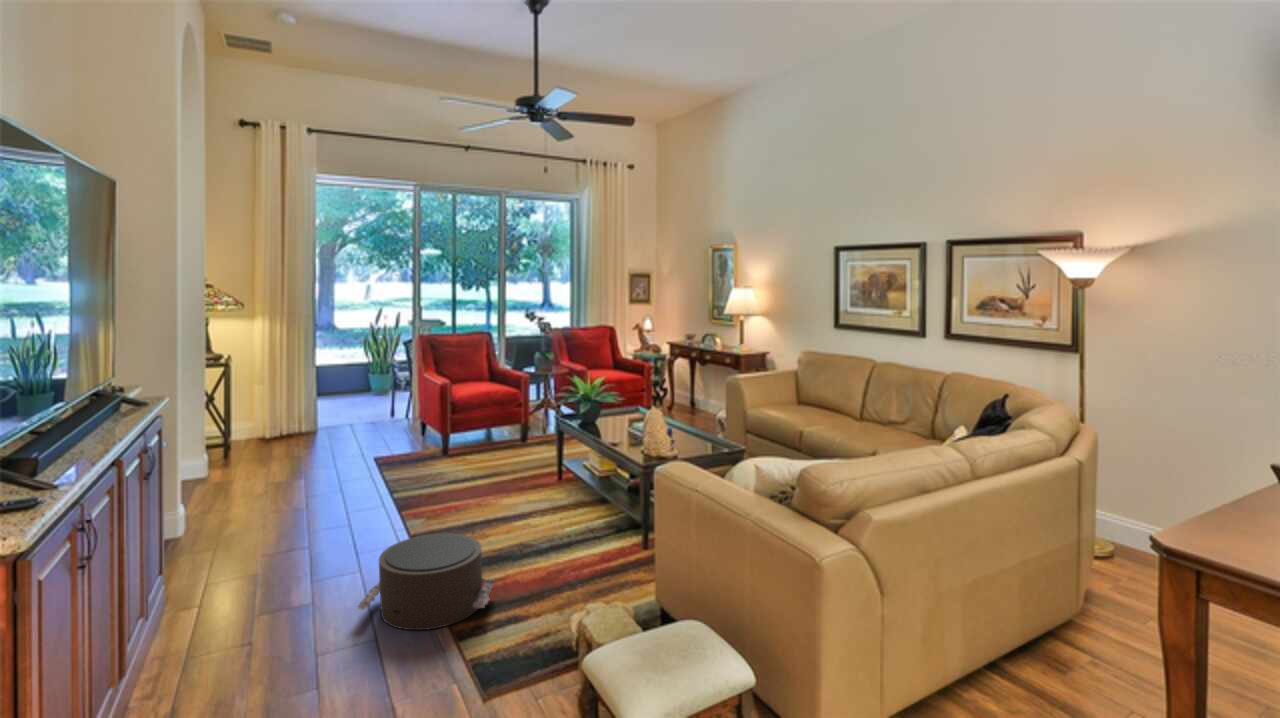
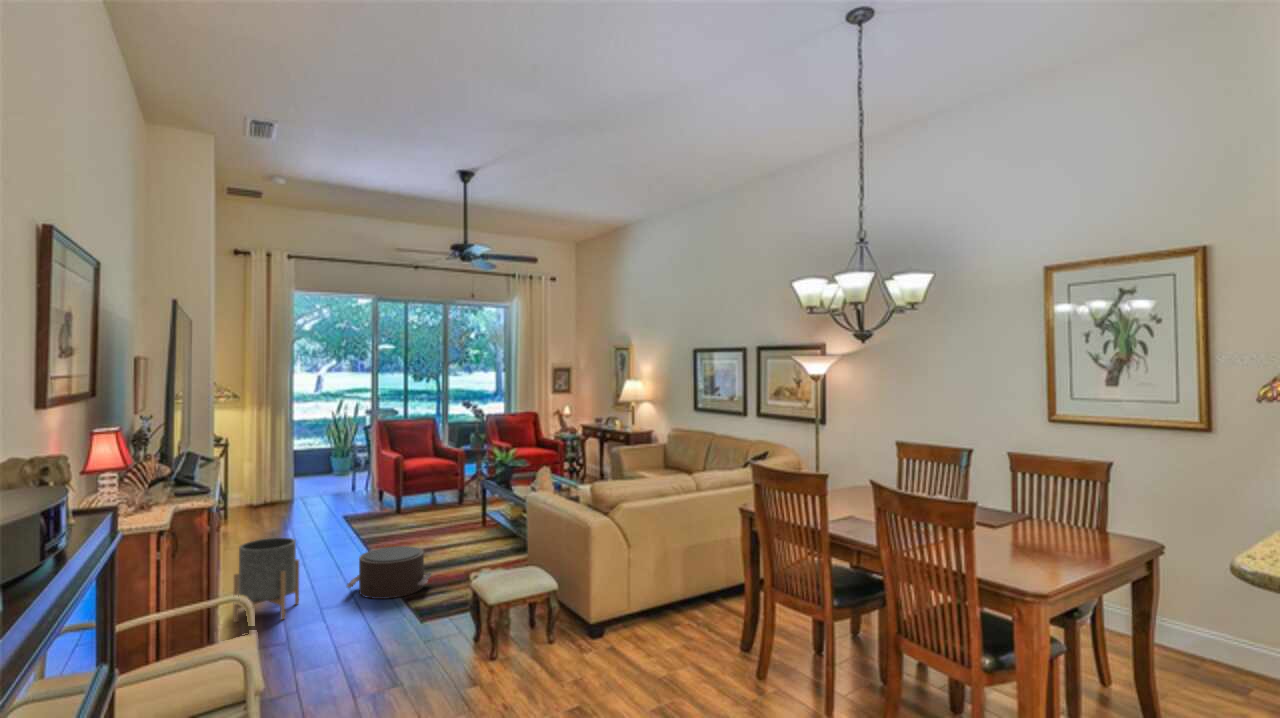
planter: none [152,531,281,686] -> present [233,538,299,622]

